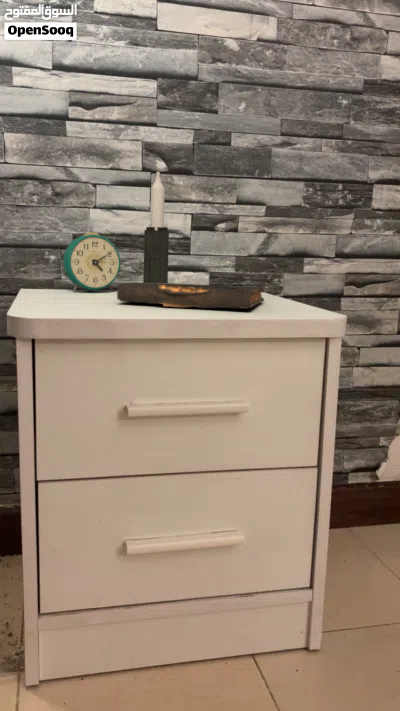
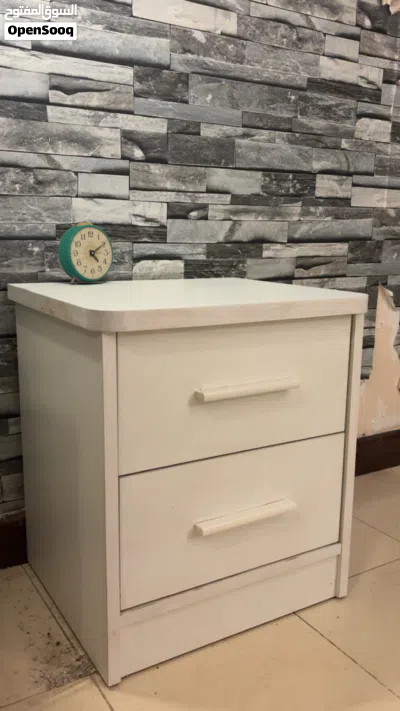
candle: present [143,172,169,283] -> none [125,160,151,280]
book: present [117,283,264,309] -> none [150,272,283,294]

